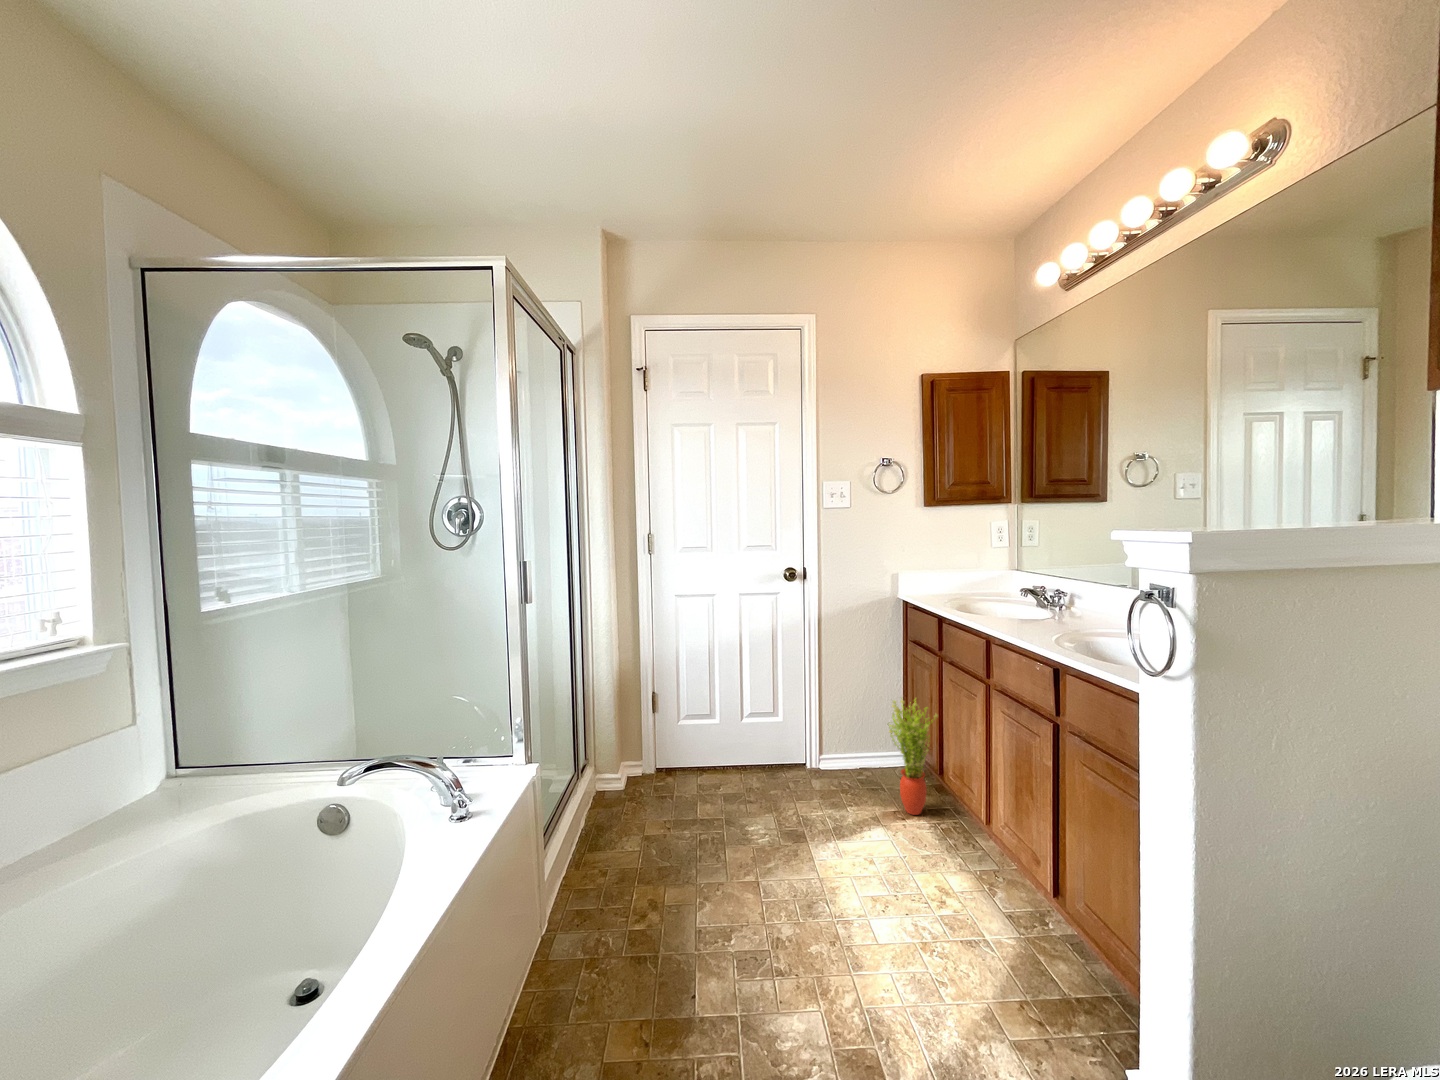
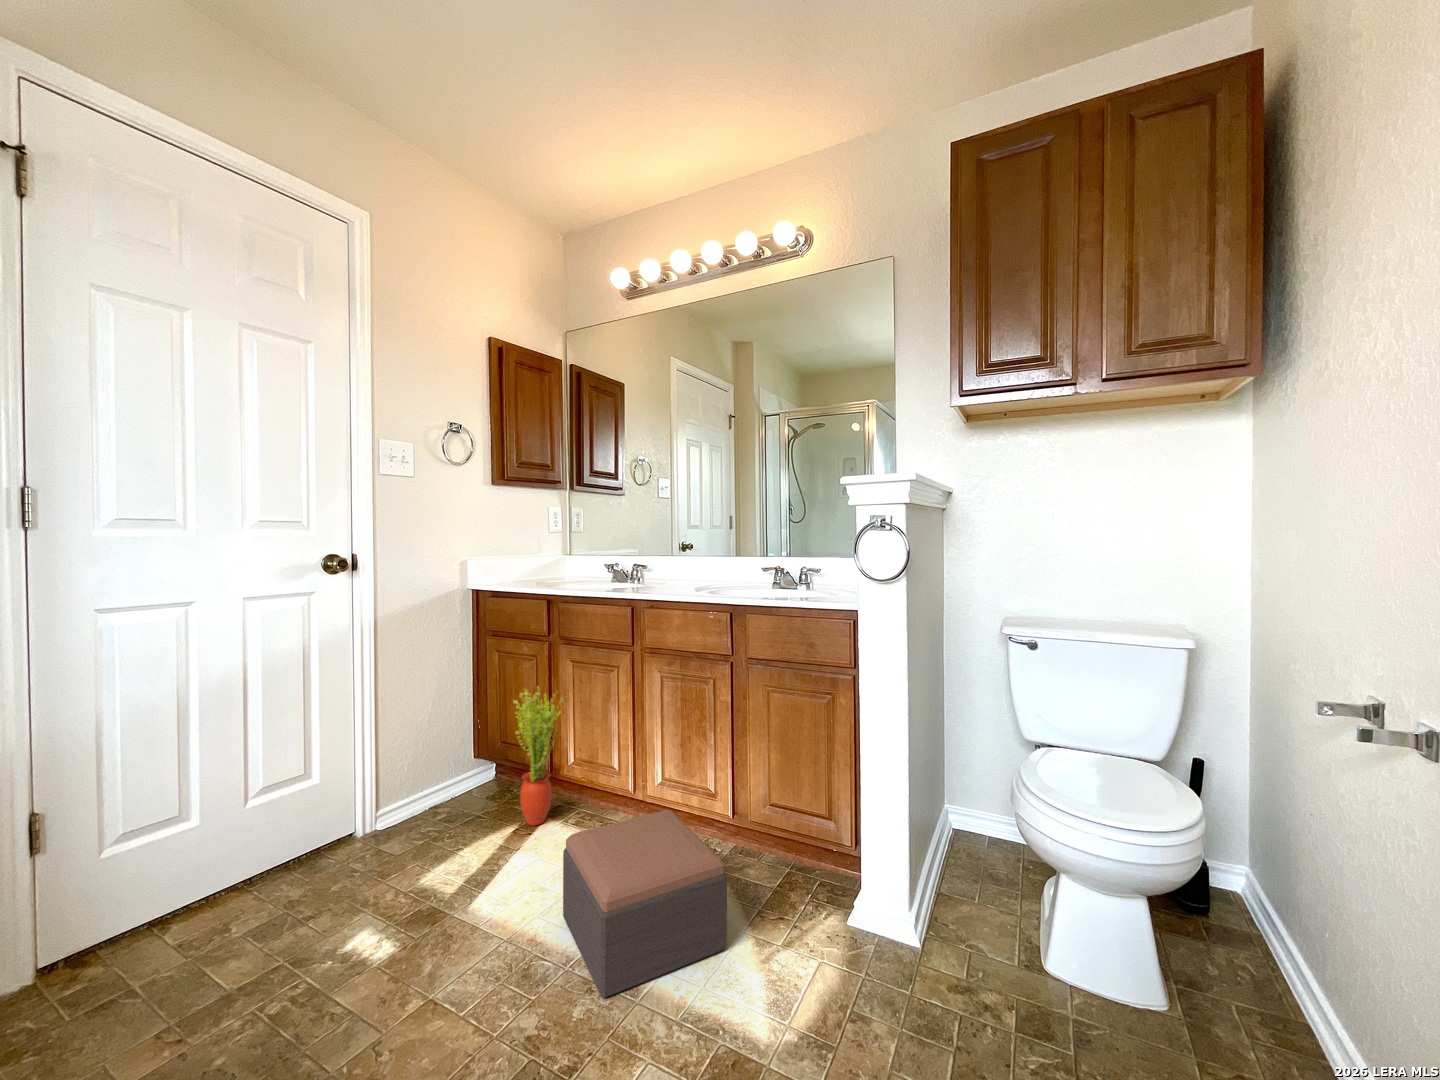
footstool: none [833,825,968,998] -> present [563,810,727,998]

